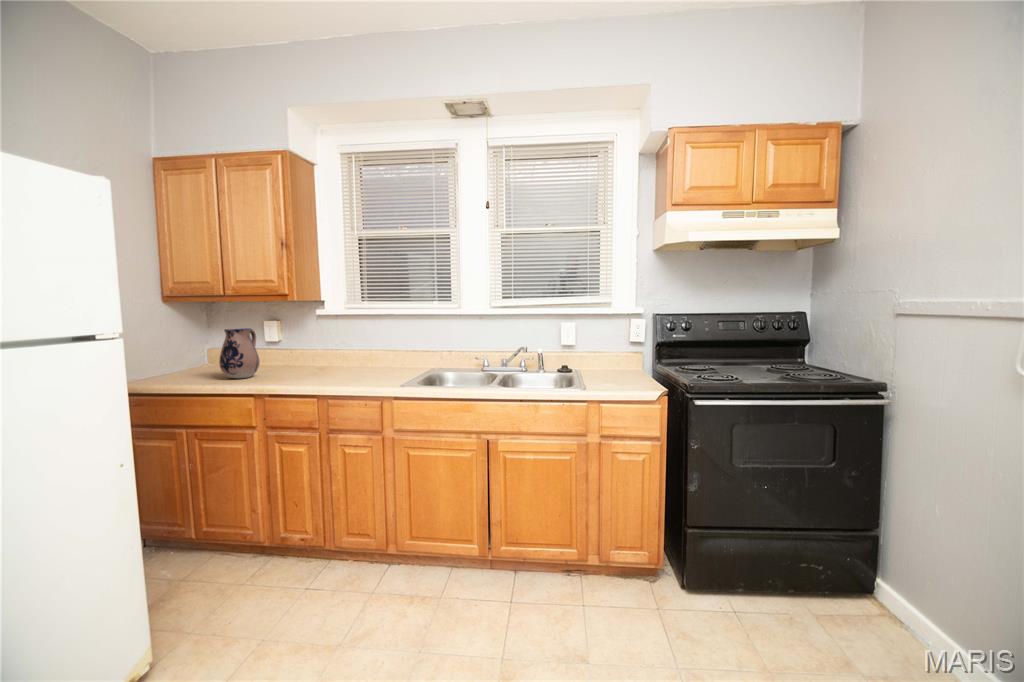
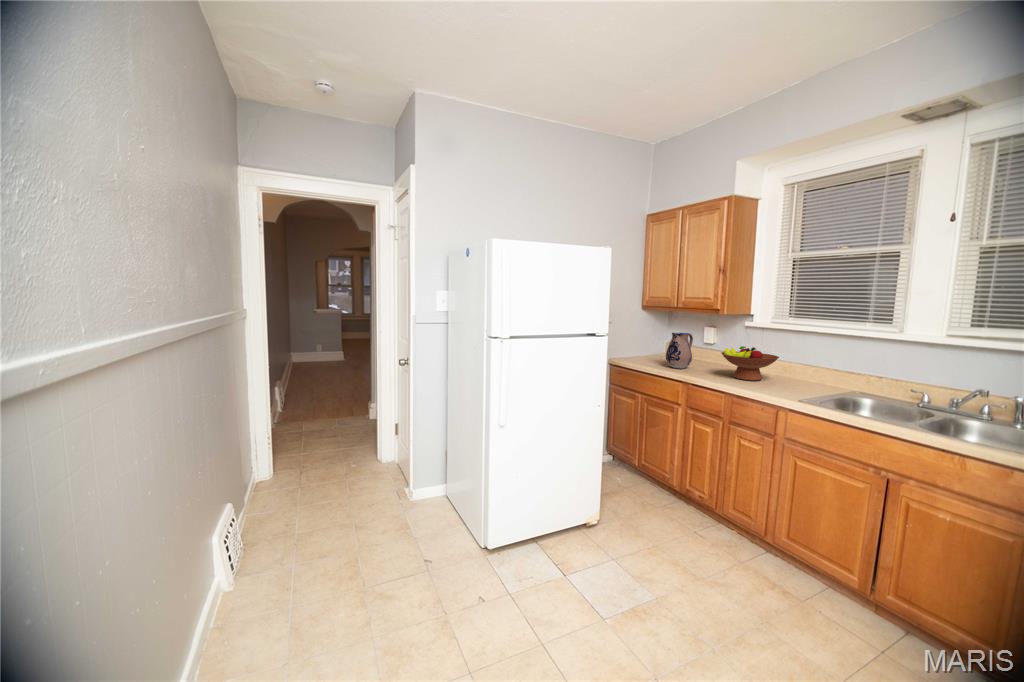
fruit bowl: none [300,335,366,376] -> present [722,346,779,381]

